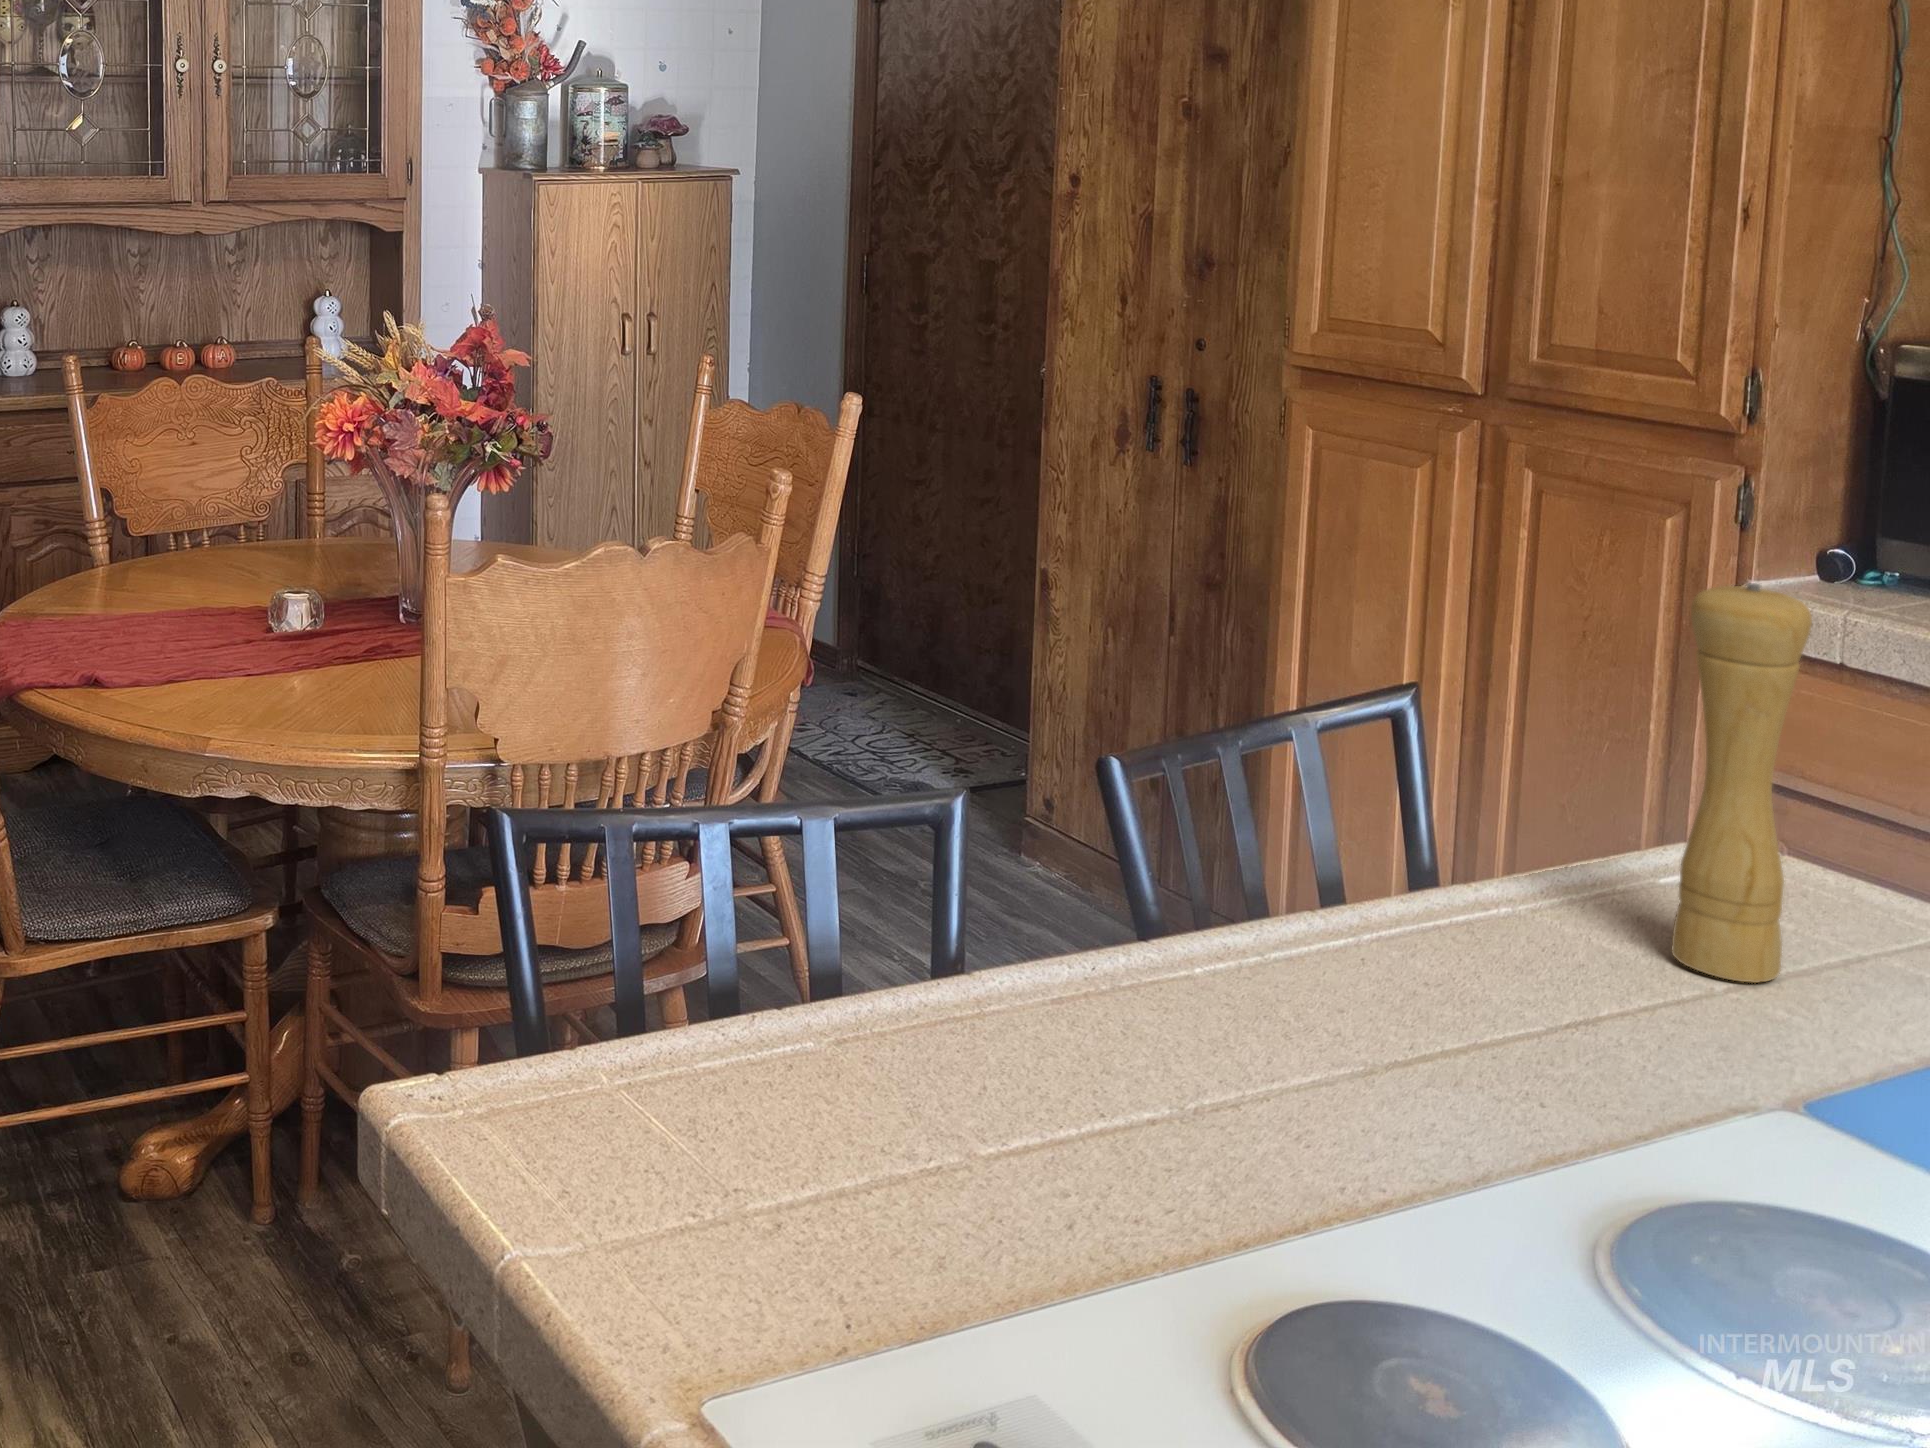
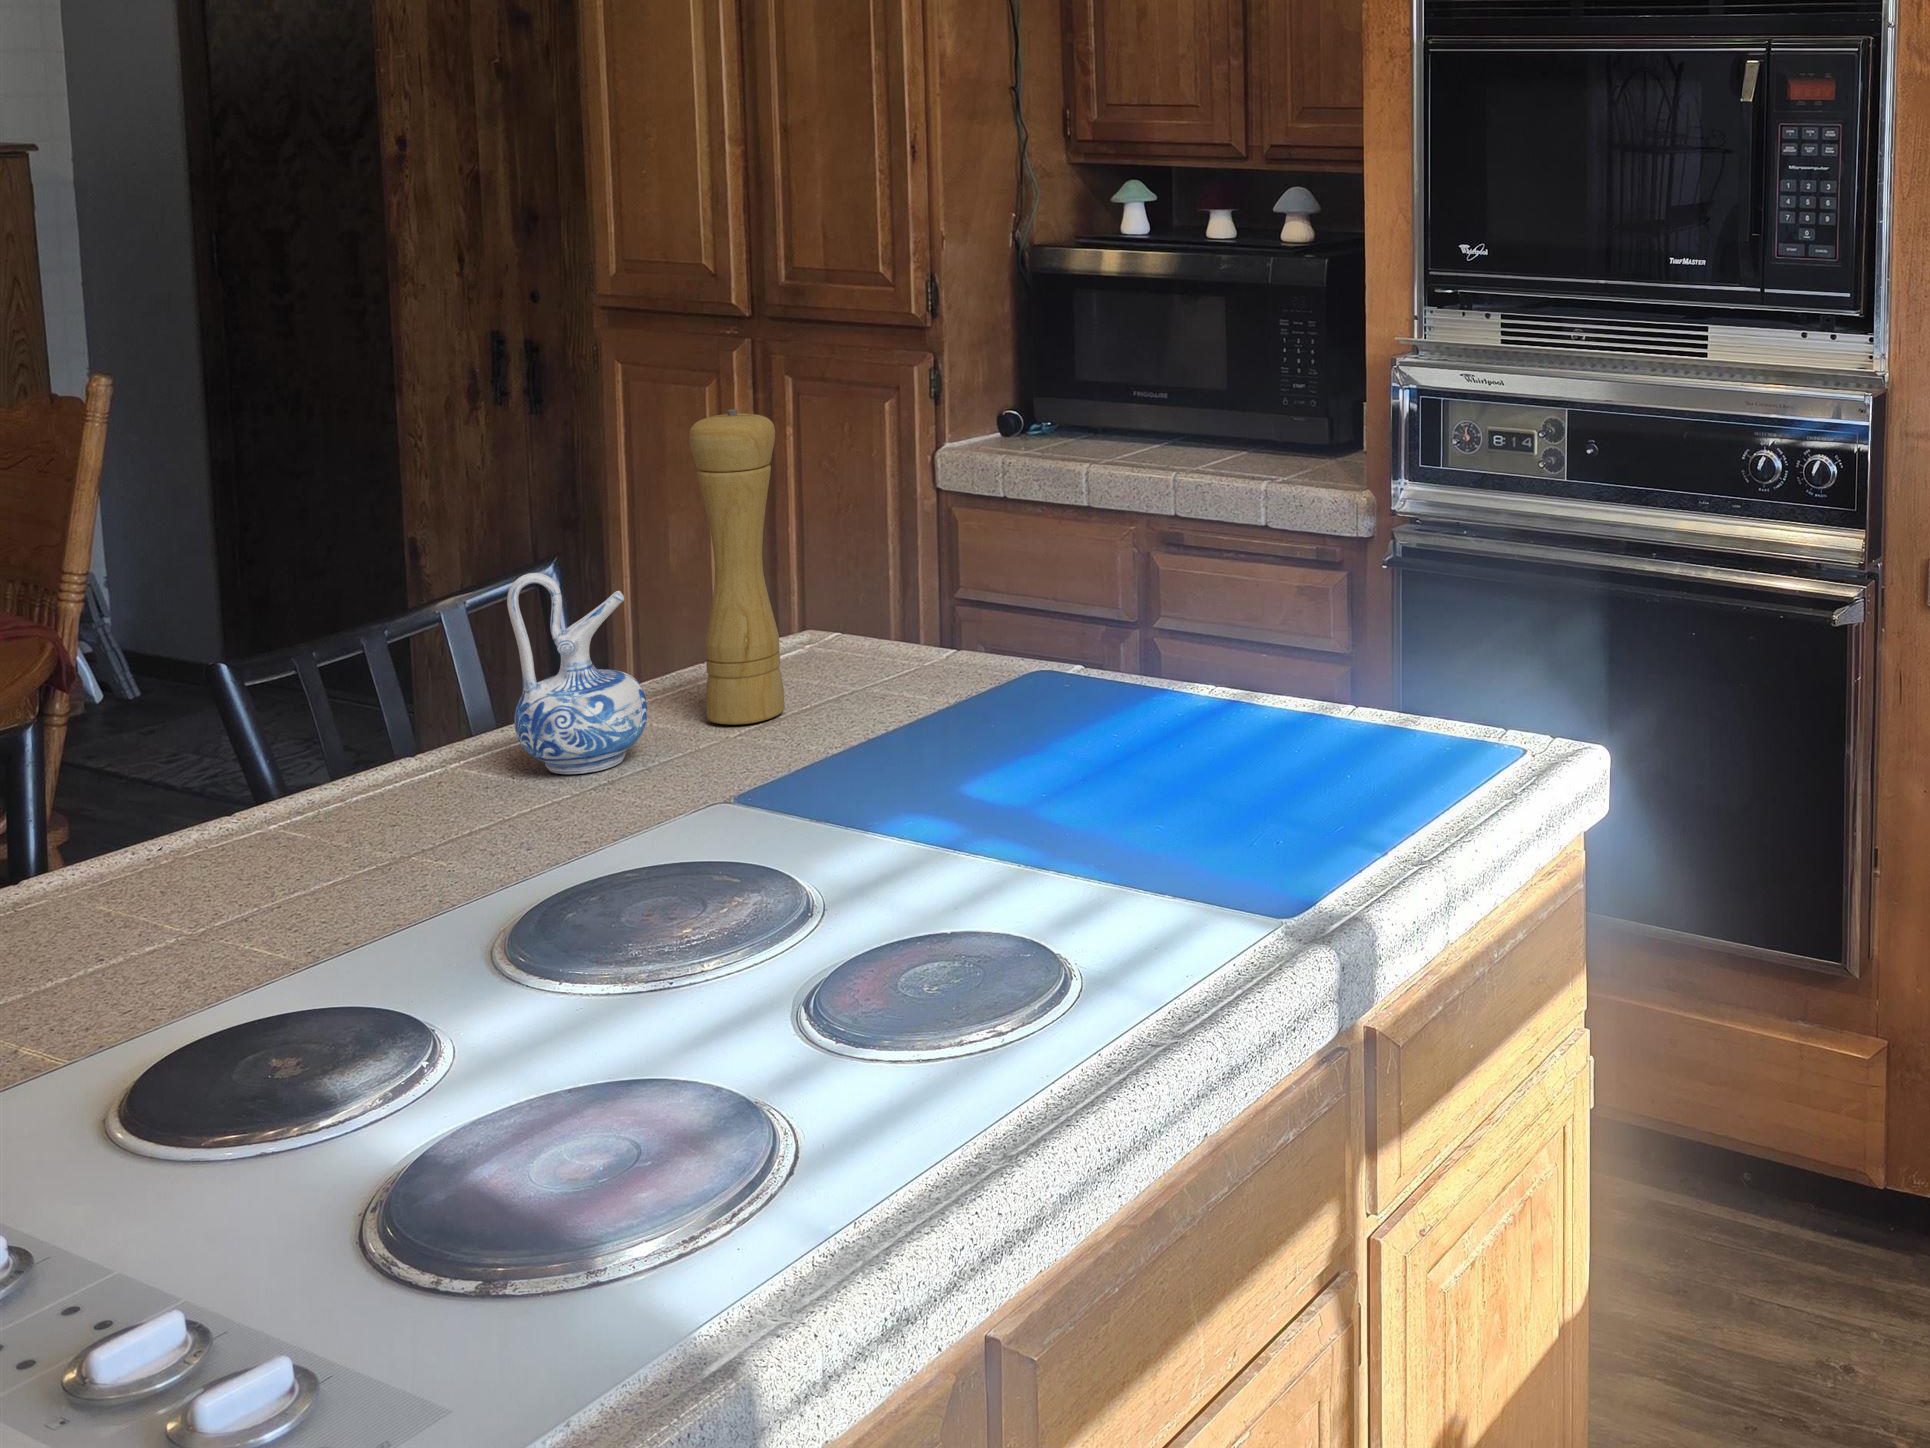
ceramic pitcher: none [1469,753,1636,1007] -> present [507,573,647,774]

